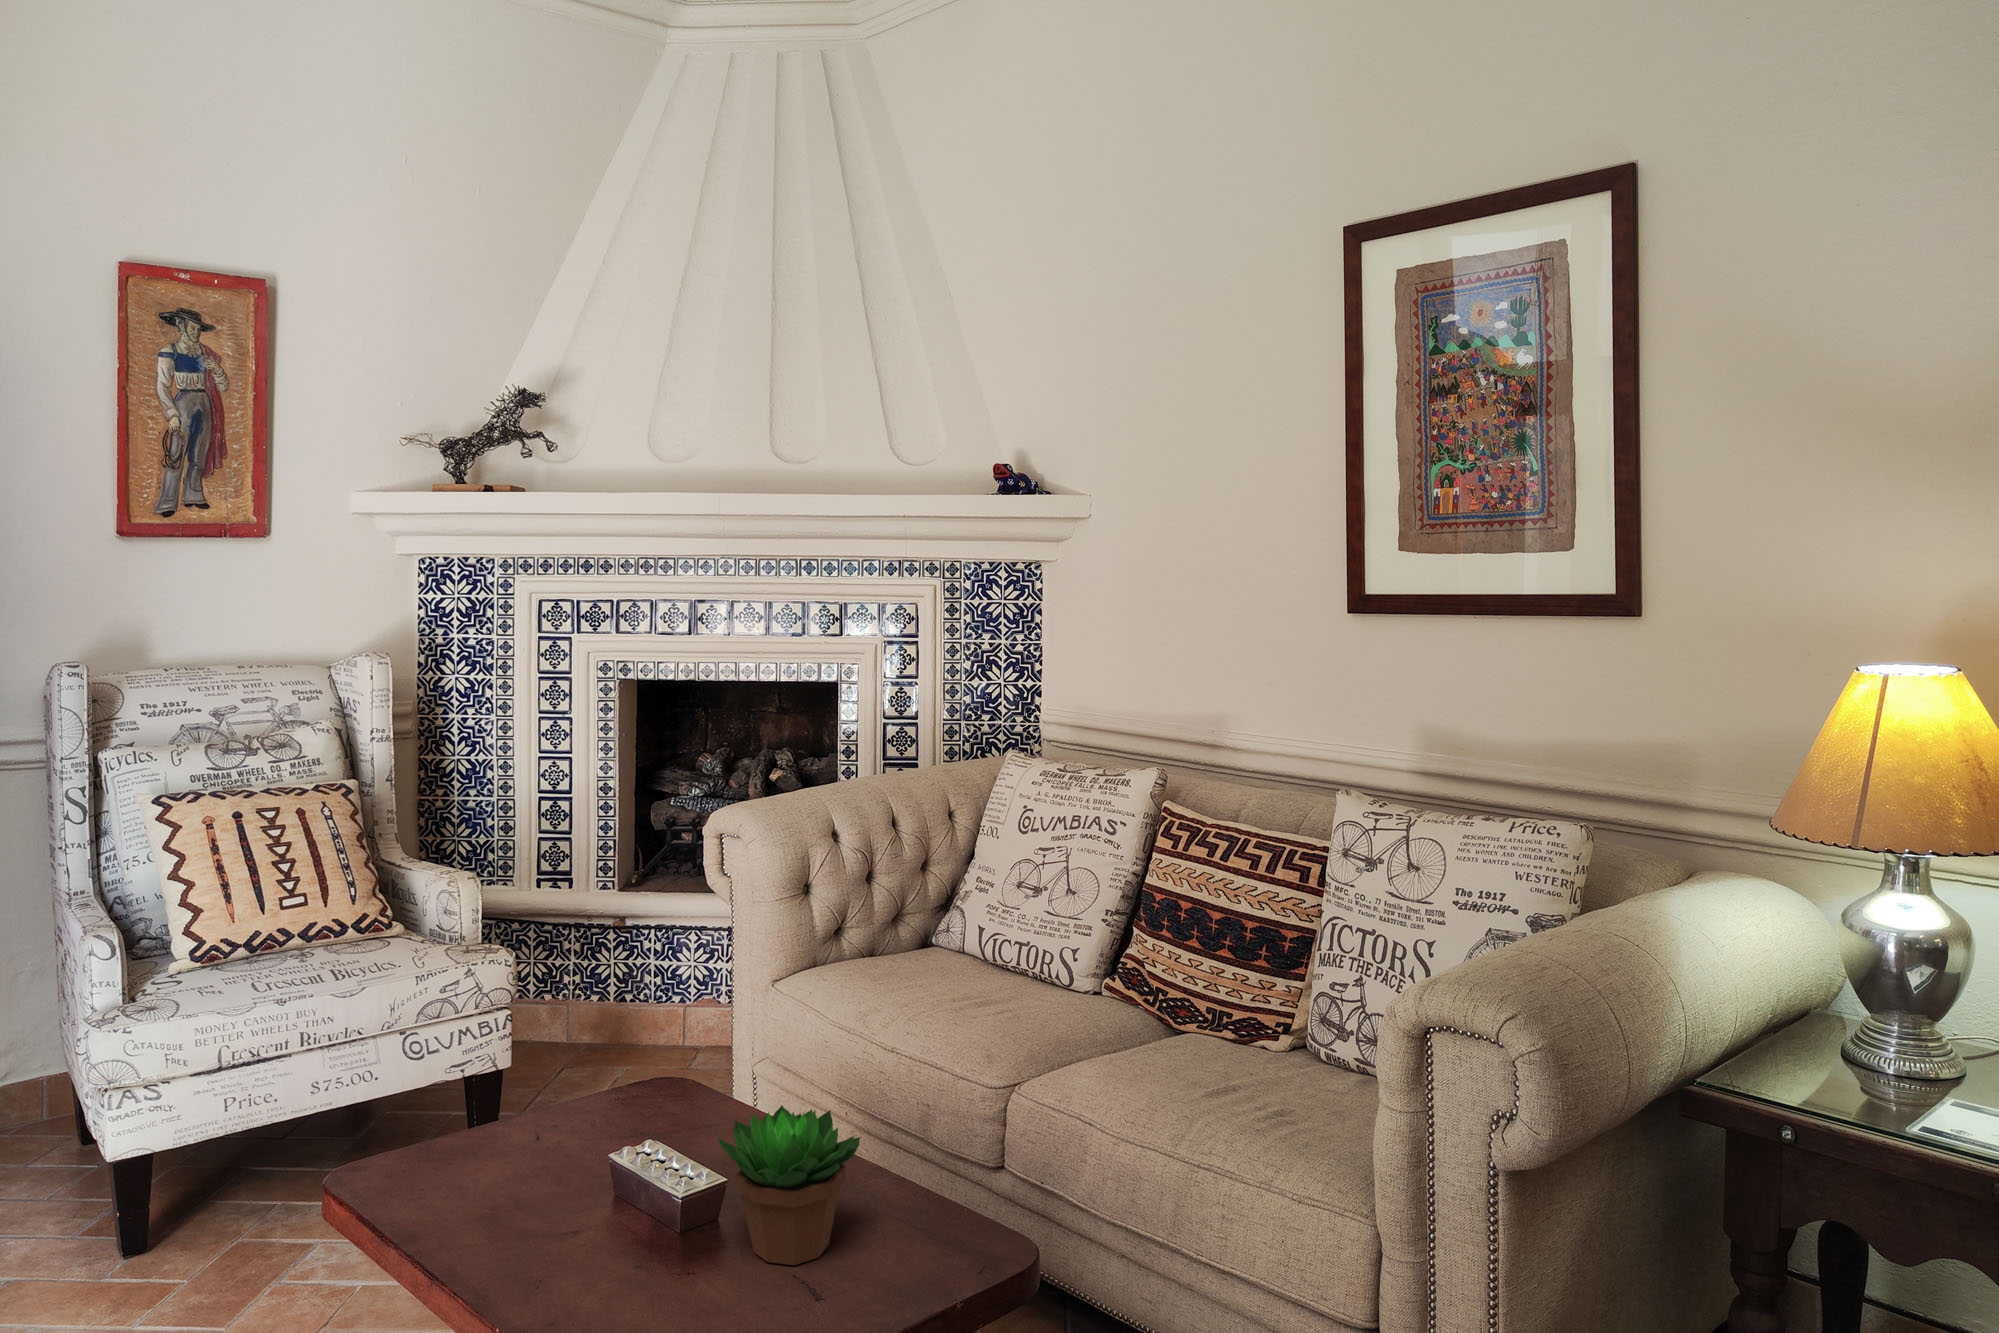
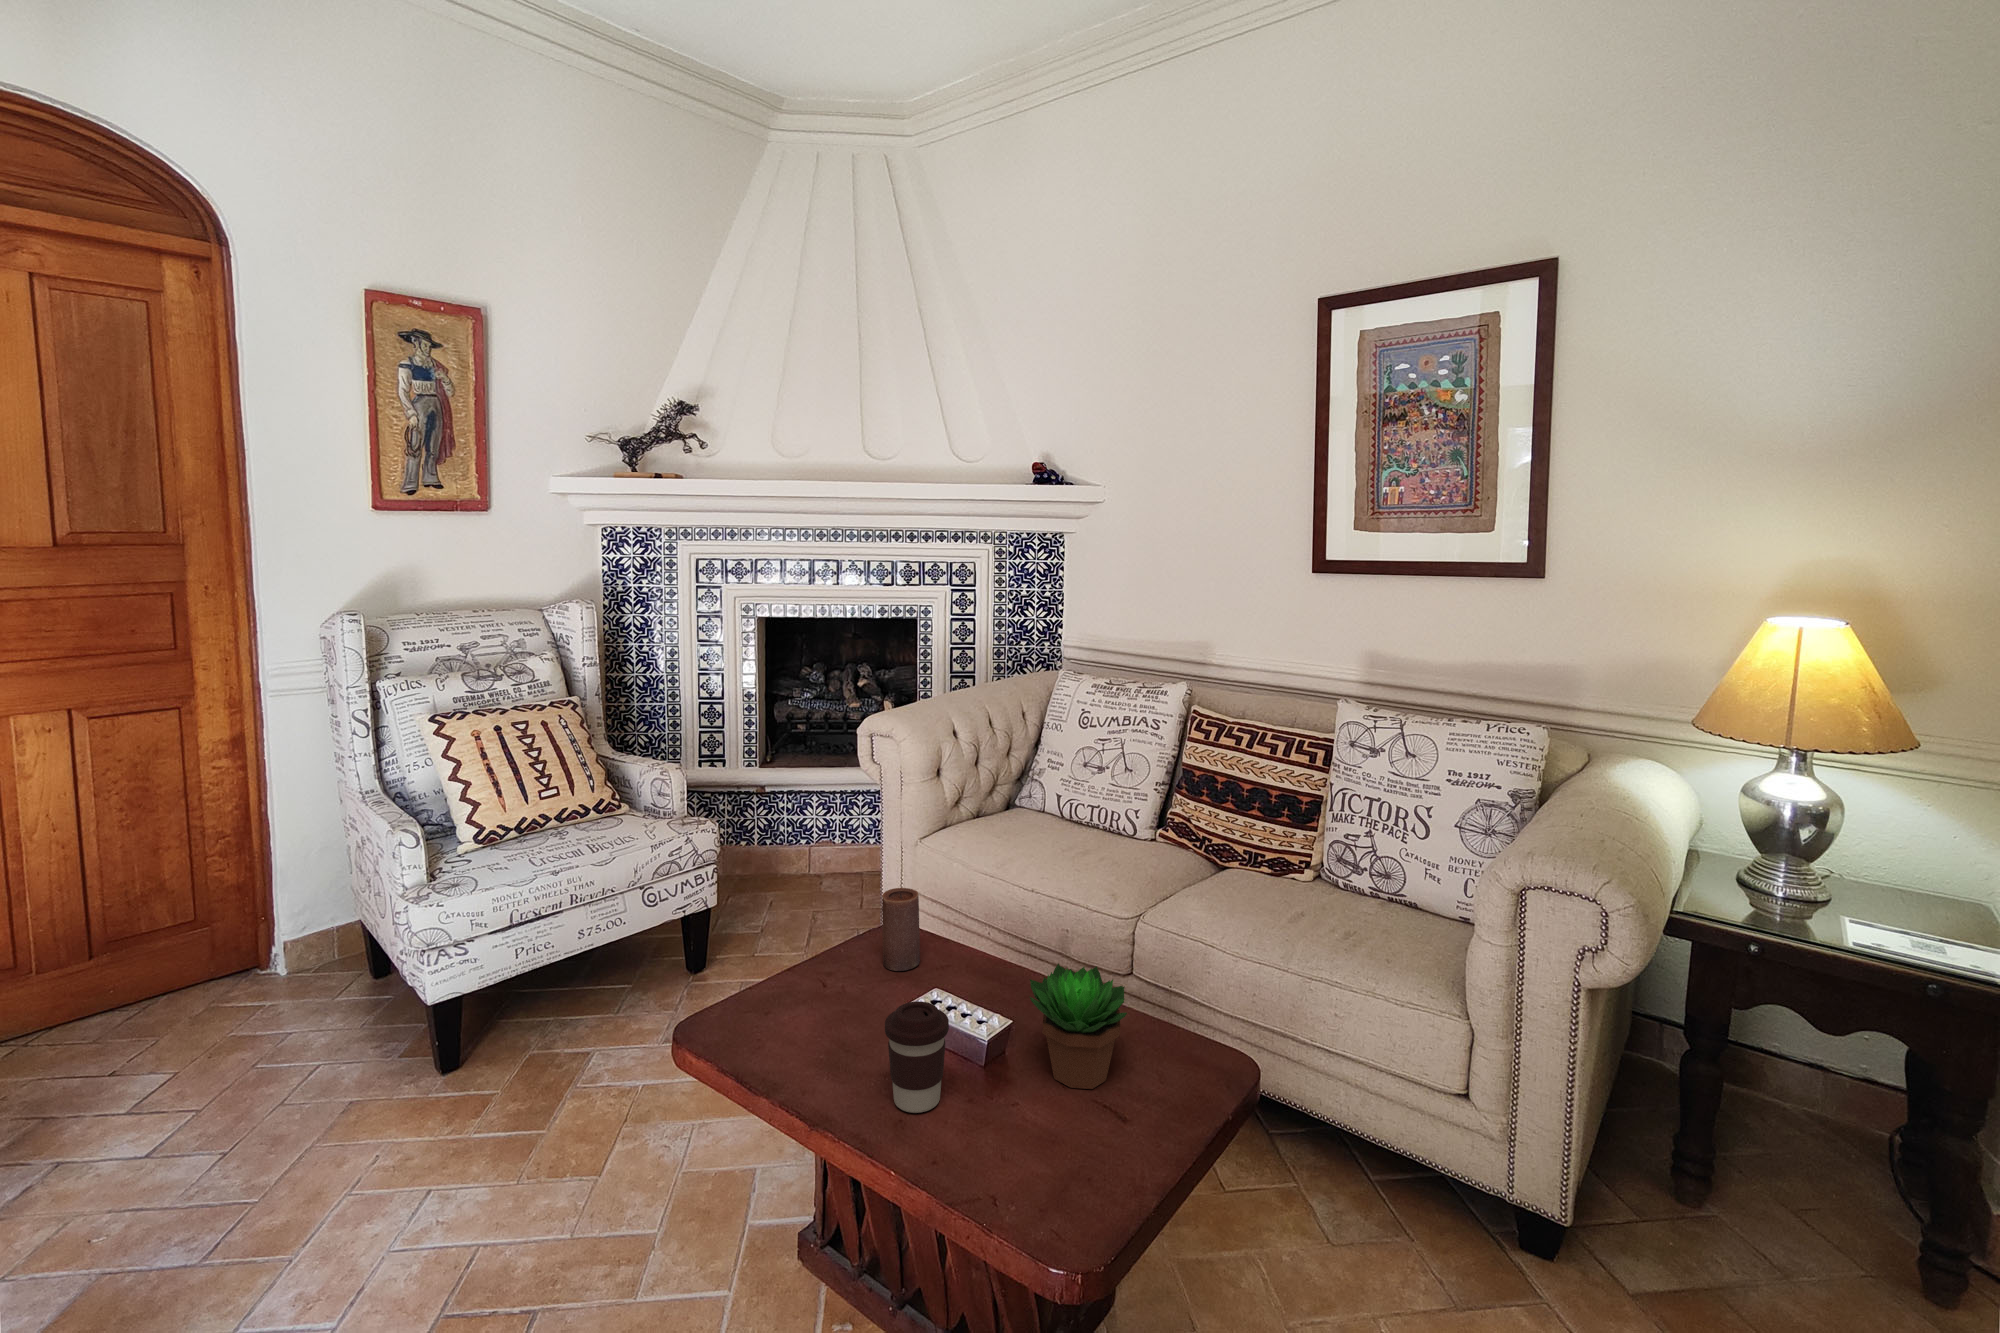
candle: none [620,1018,672,1127] -> present [882,888,920,971]
coffee cup: none [522,1137,606,1277] -> present [885,1001,949,1113]

